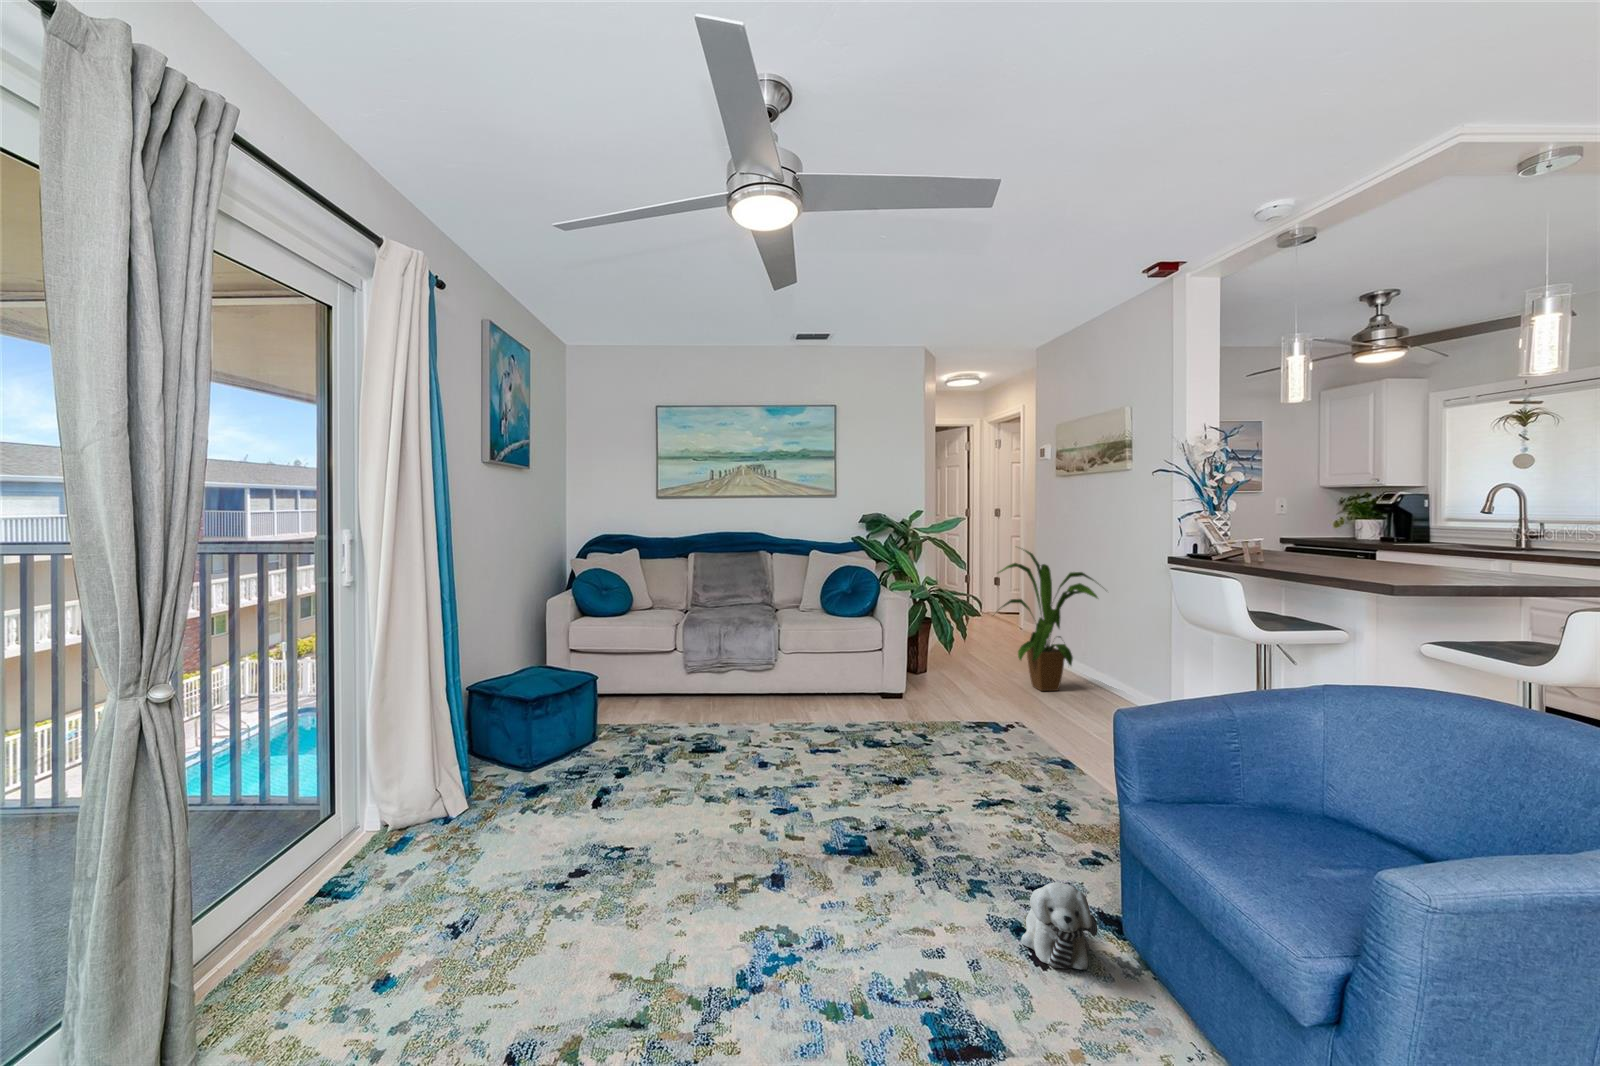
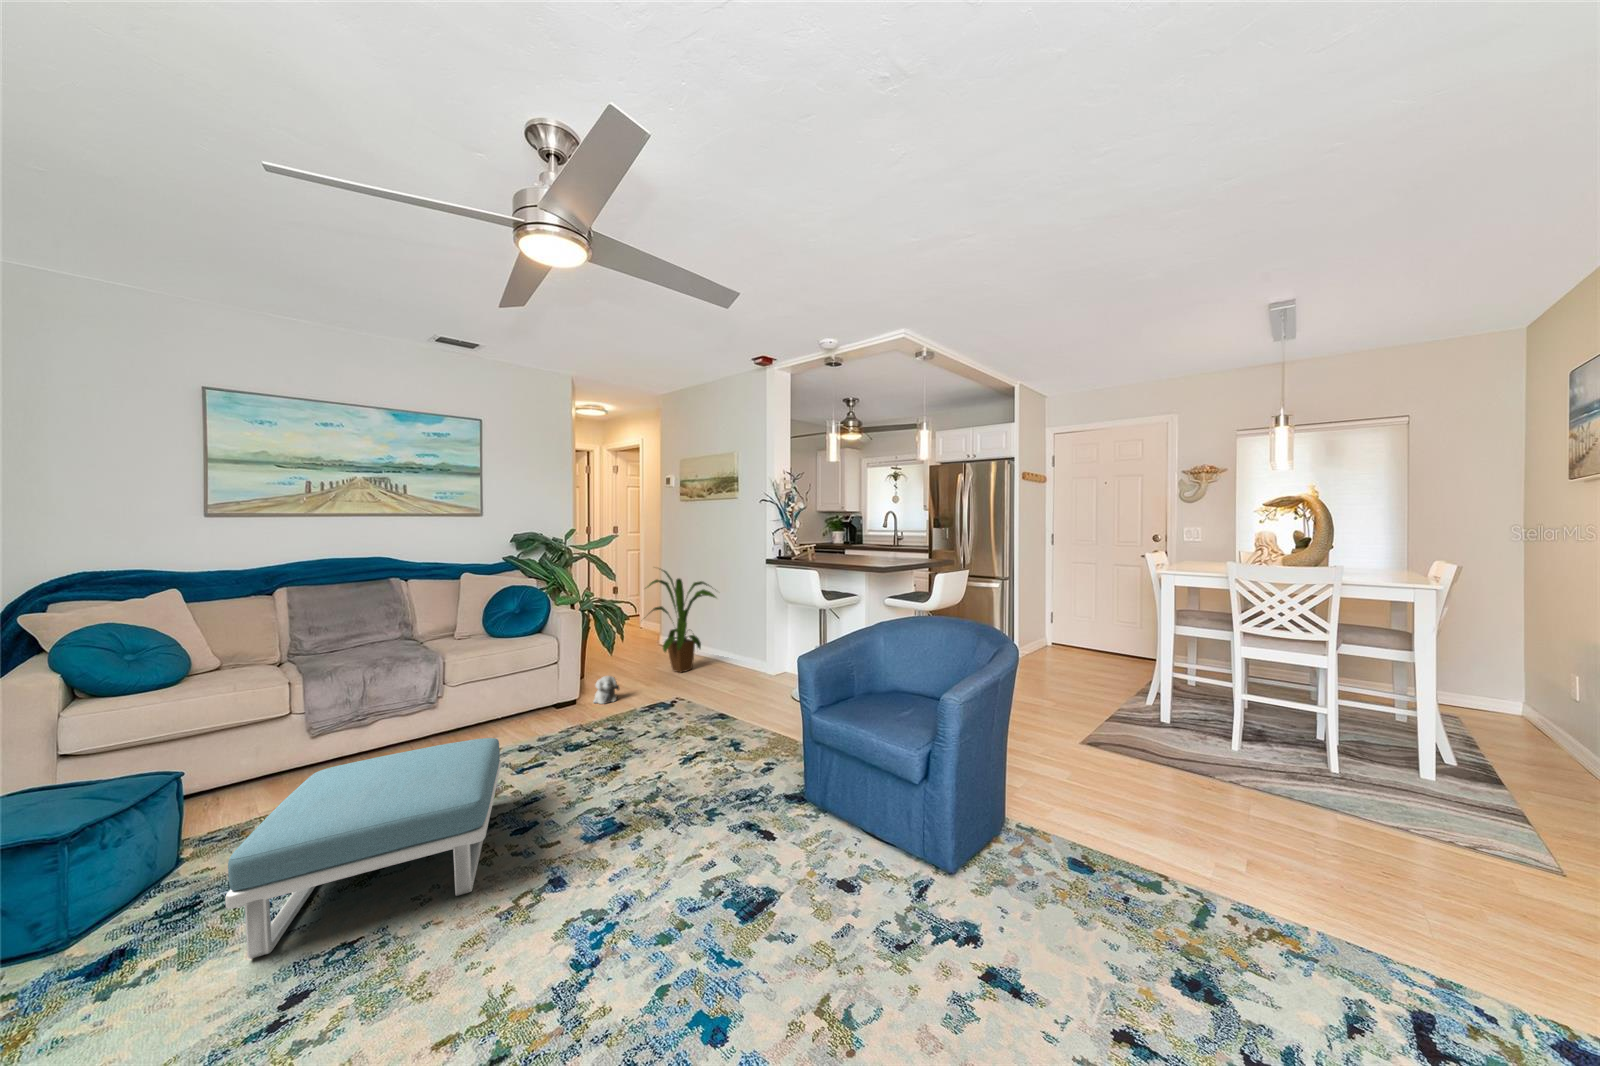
footstool: none [563,695,781,850] -> present [225,738,501,959]
plush toy: present [1021,882,1097,970] -> present [593,676,619,704]

